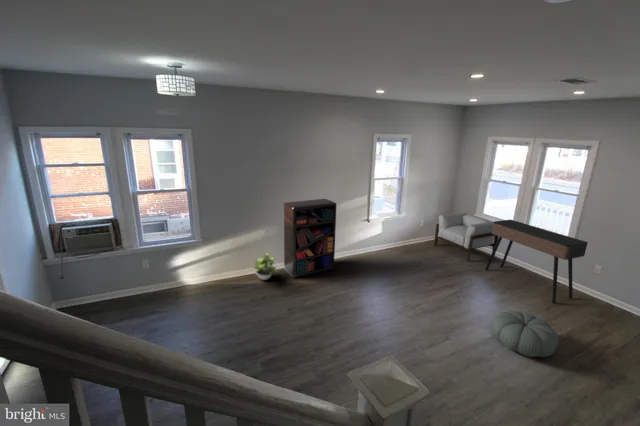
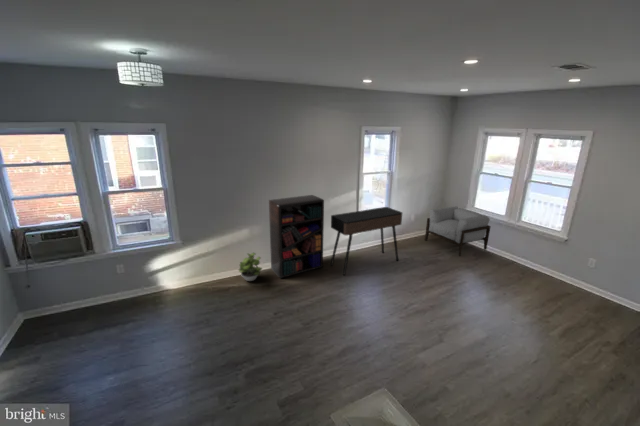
console table: present [485,220,588,303] -> present [331,207,402,275]
pouf: present [492,310,558,357] -> none [487,309,556,359]

